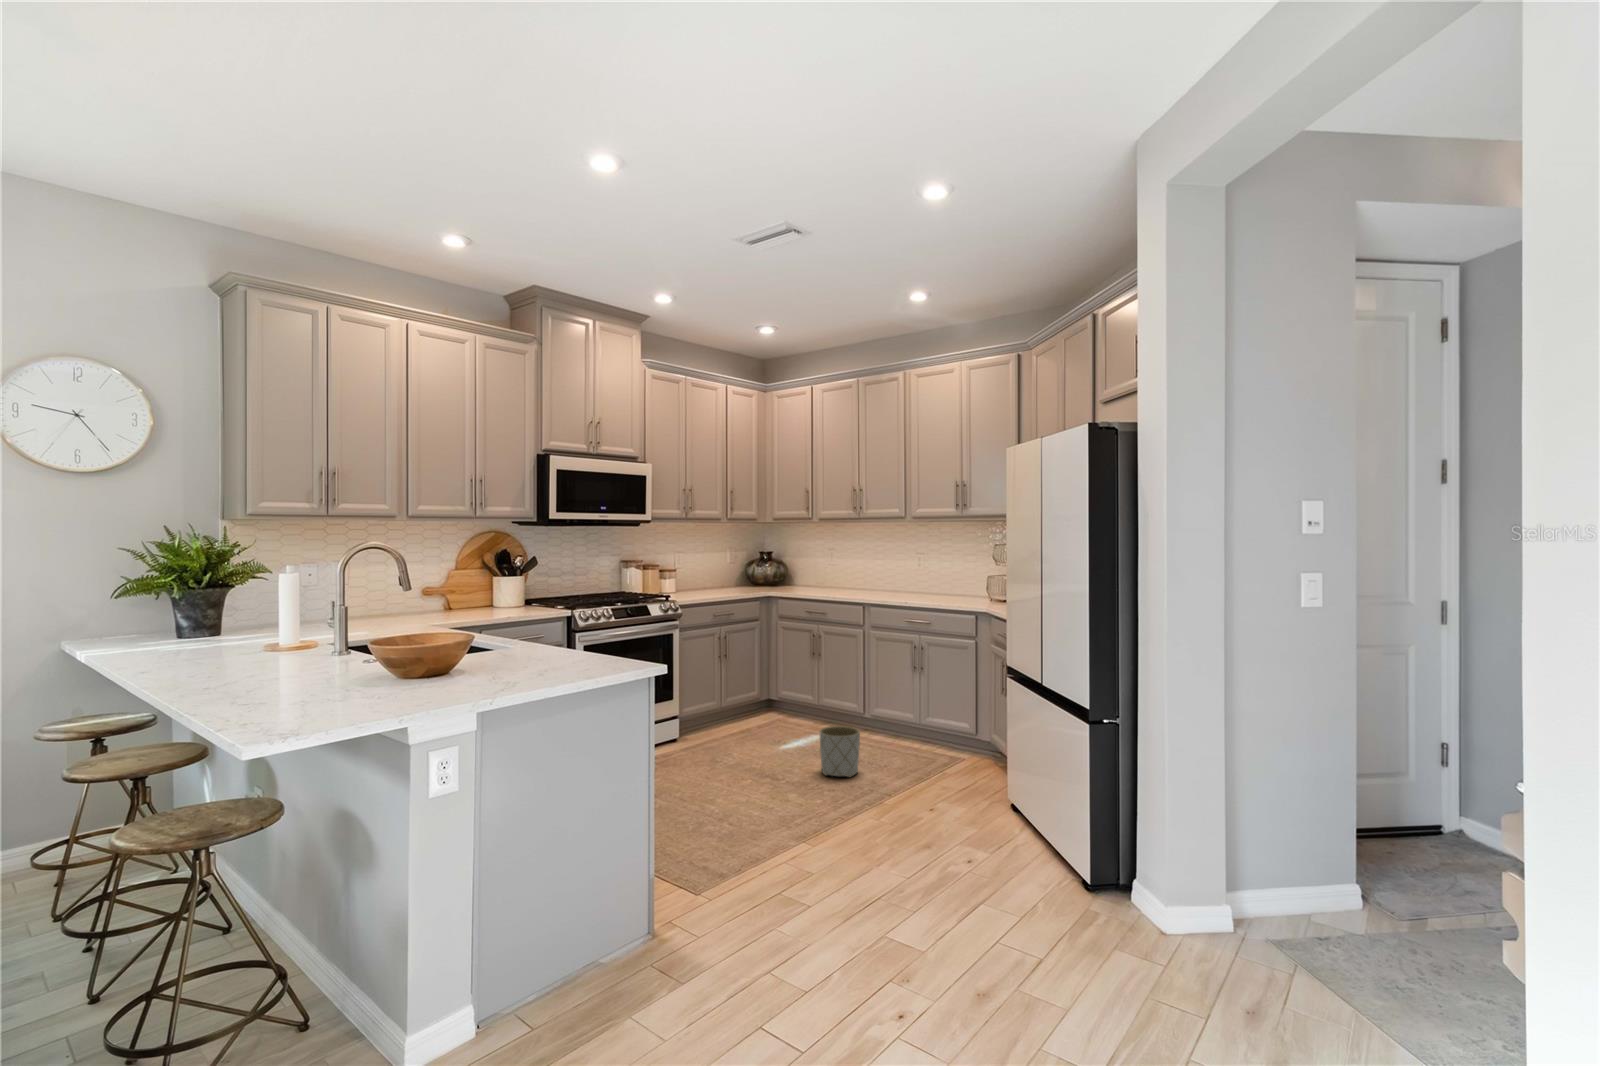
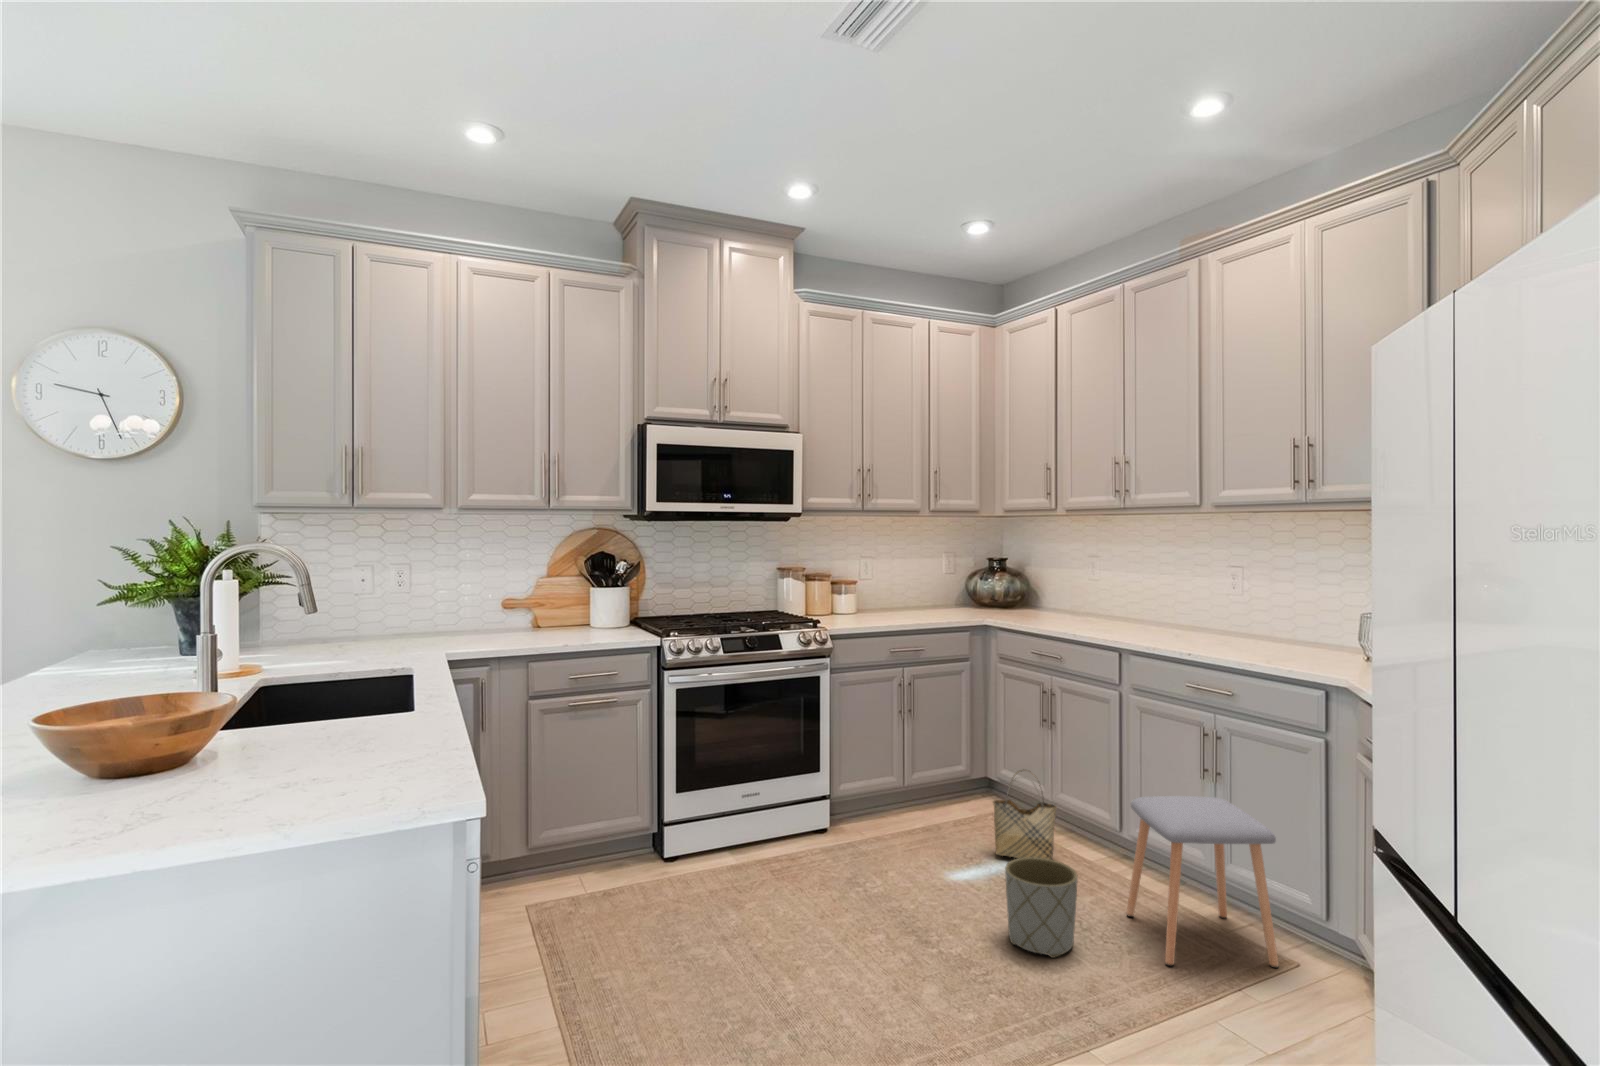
stool: none [879,682,958,771] -> present [1126,796,1279,968]
woven basket: none [791,684,829,740] -> present [993,769,1057,859]

